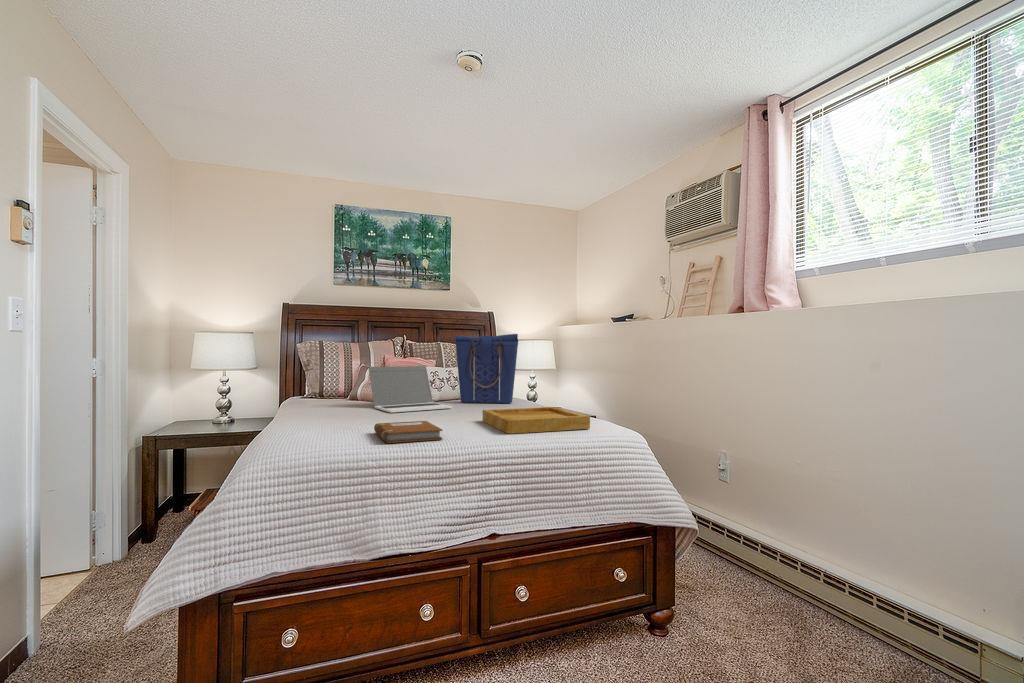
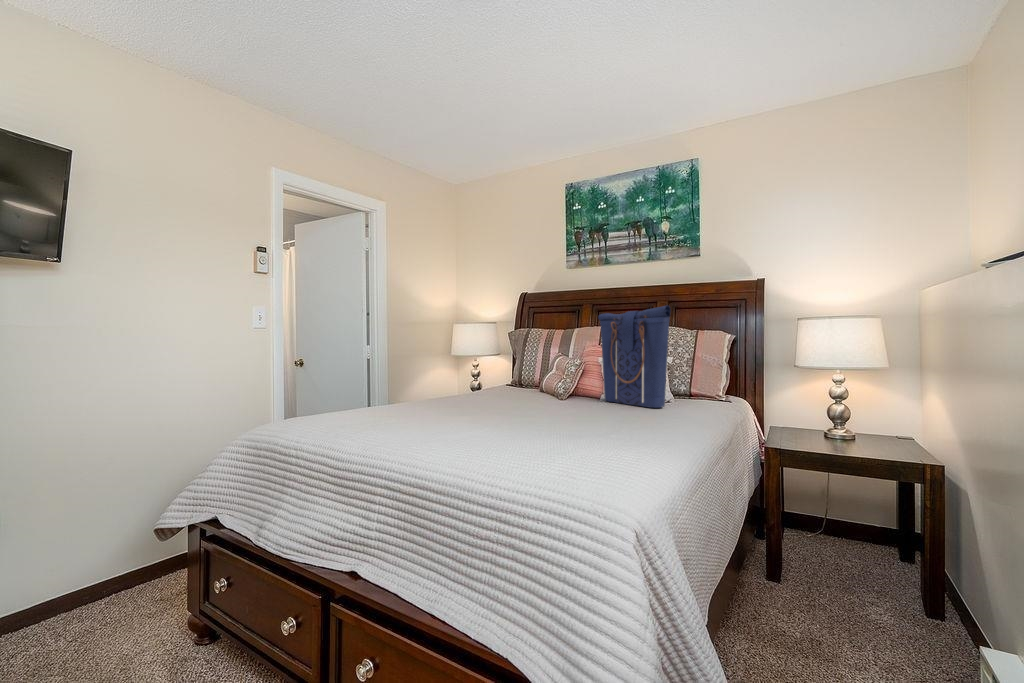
laptop: present [369,366,452,413] -> none [481,352,570,406]
tray: present [483,407,590,434] -> none [433,412,604,465]
notebook: present [374,421,442,443] -> none [309,413,410,440]

